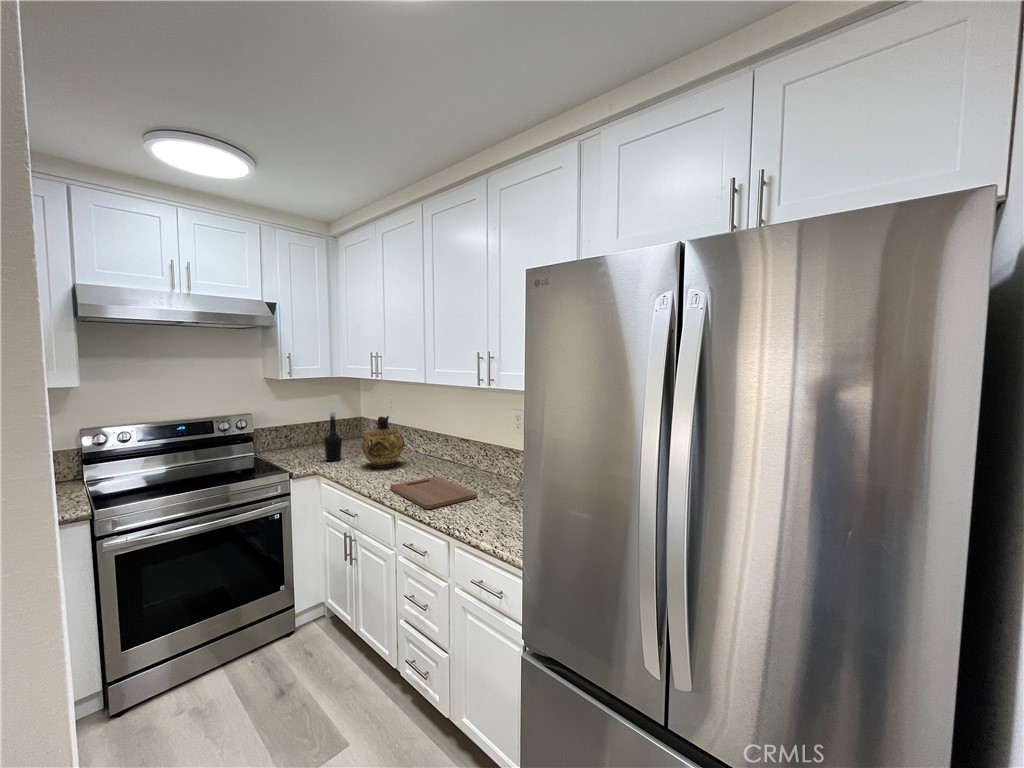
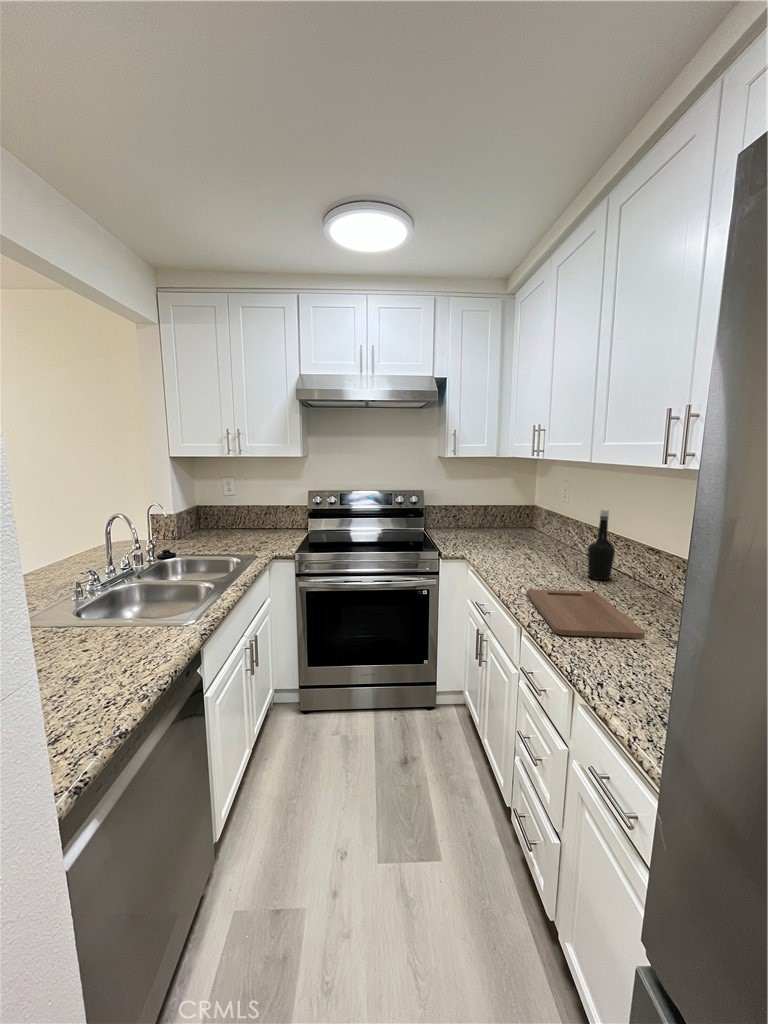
bottle: present [324,412,342,461] -> present [588,509,615,580]
ceramic jug: present [362,416,404,468] -> none [514,504,566,566]

